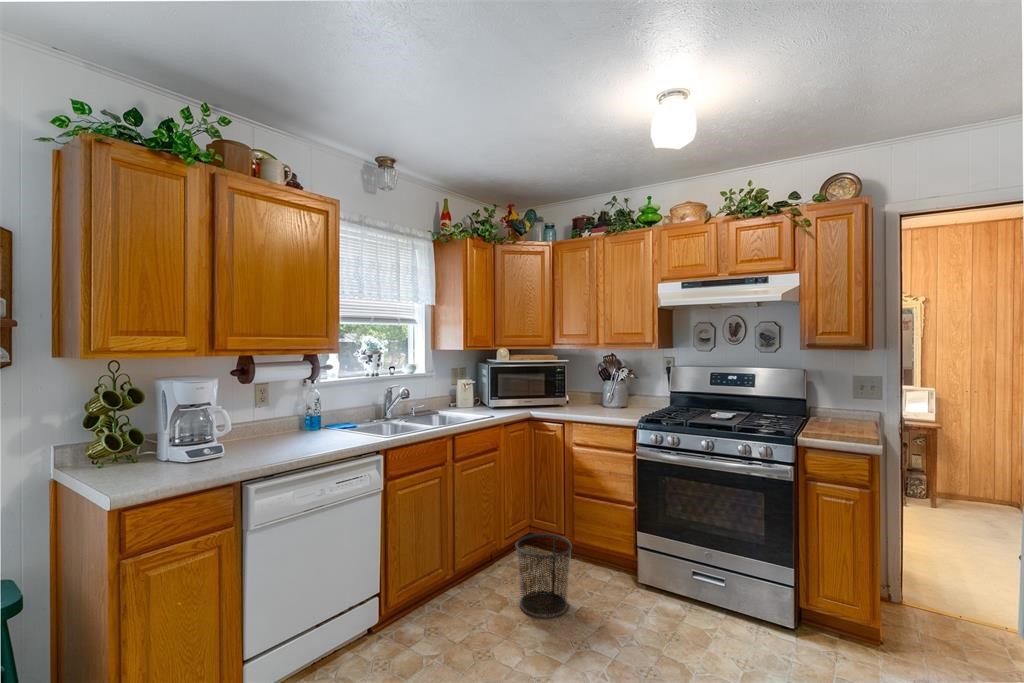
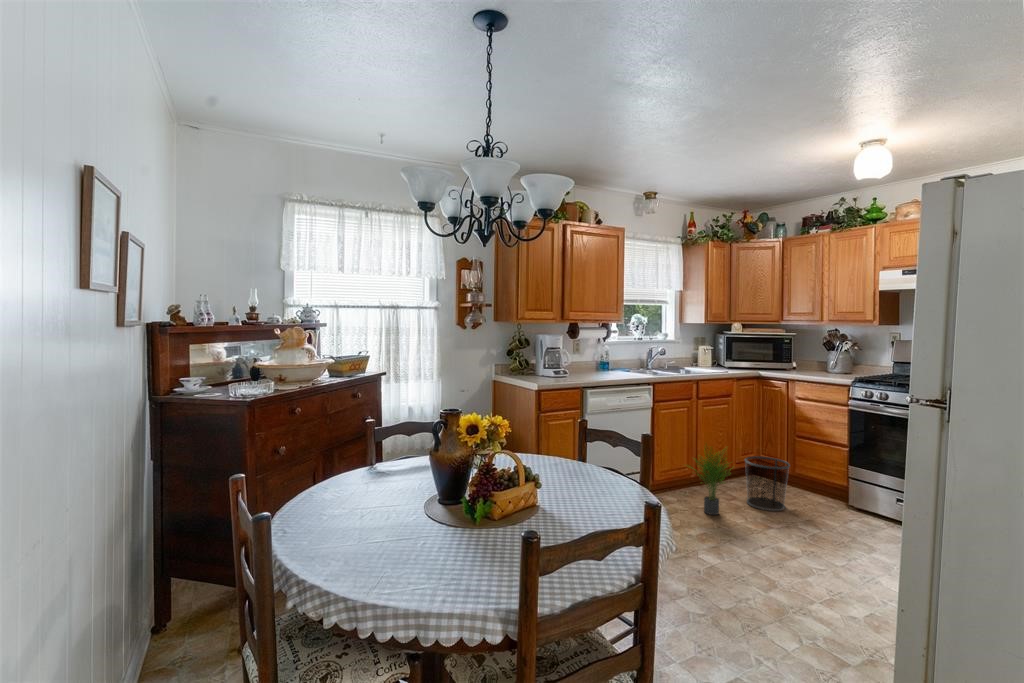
potted plant: none [425,533,505,649] -> present [691,448,731,515]

